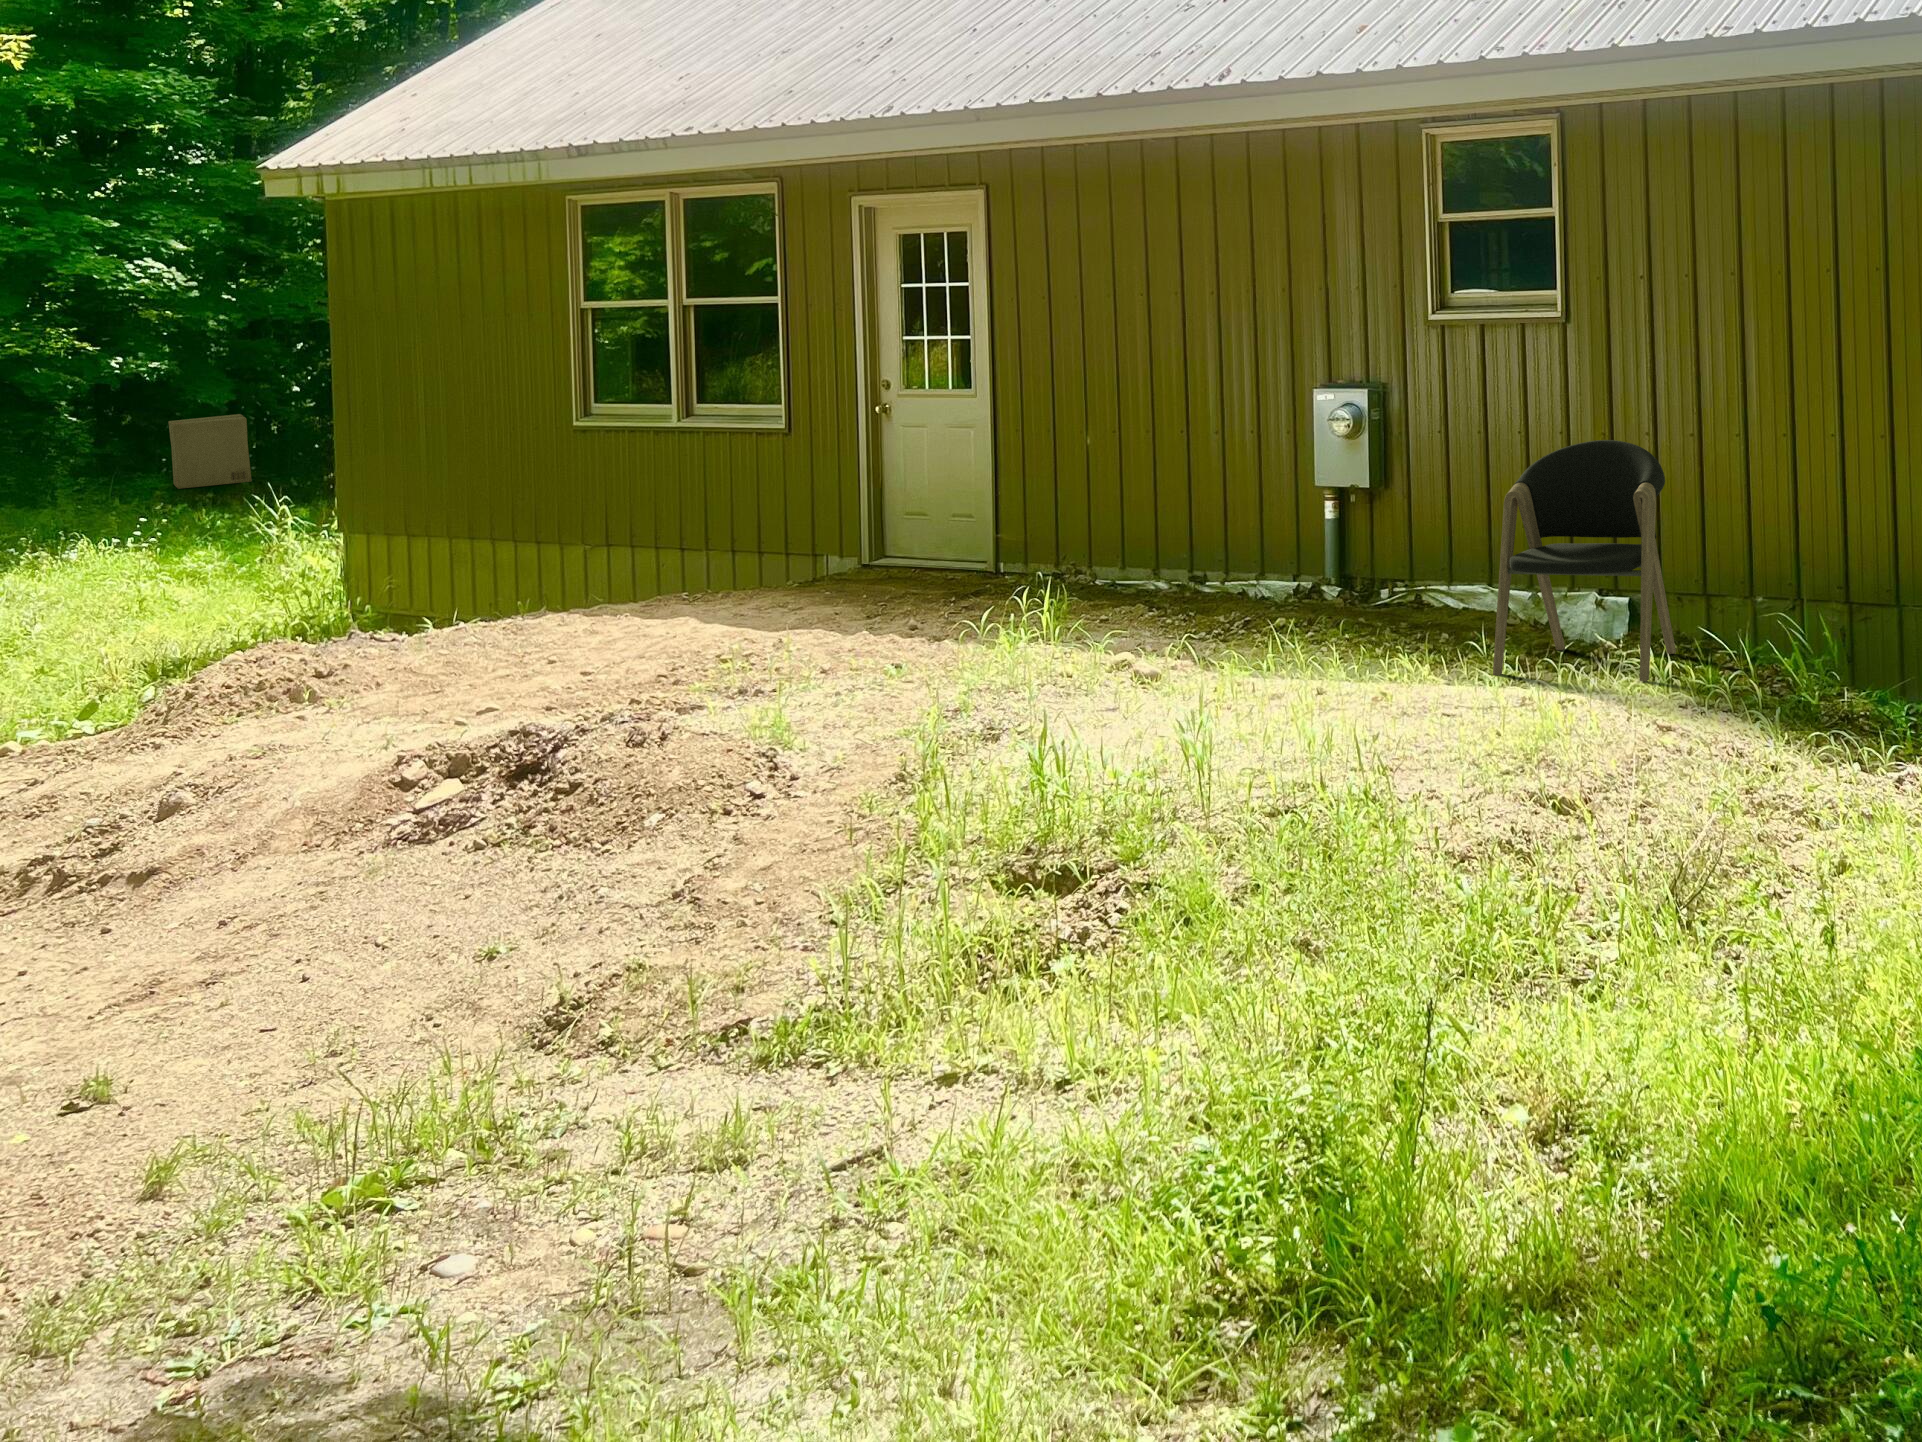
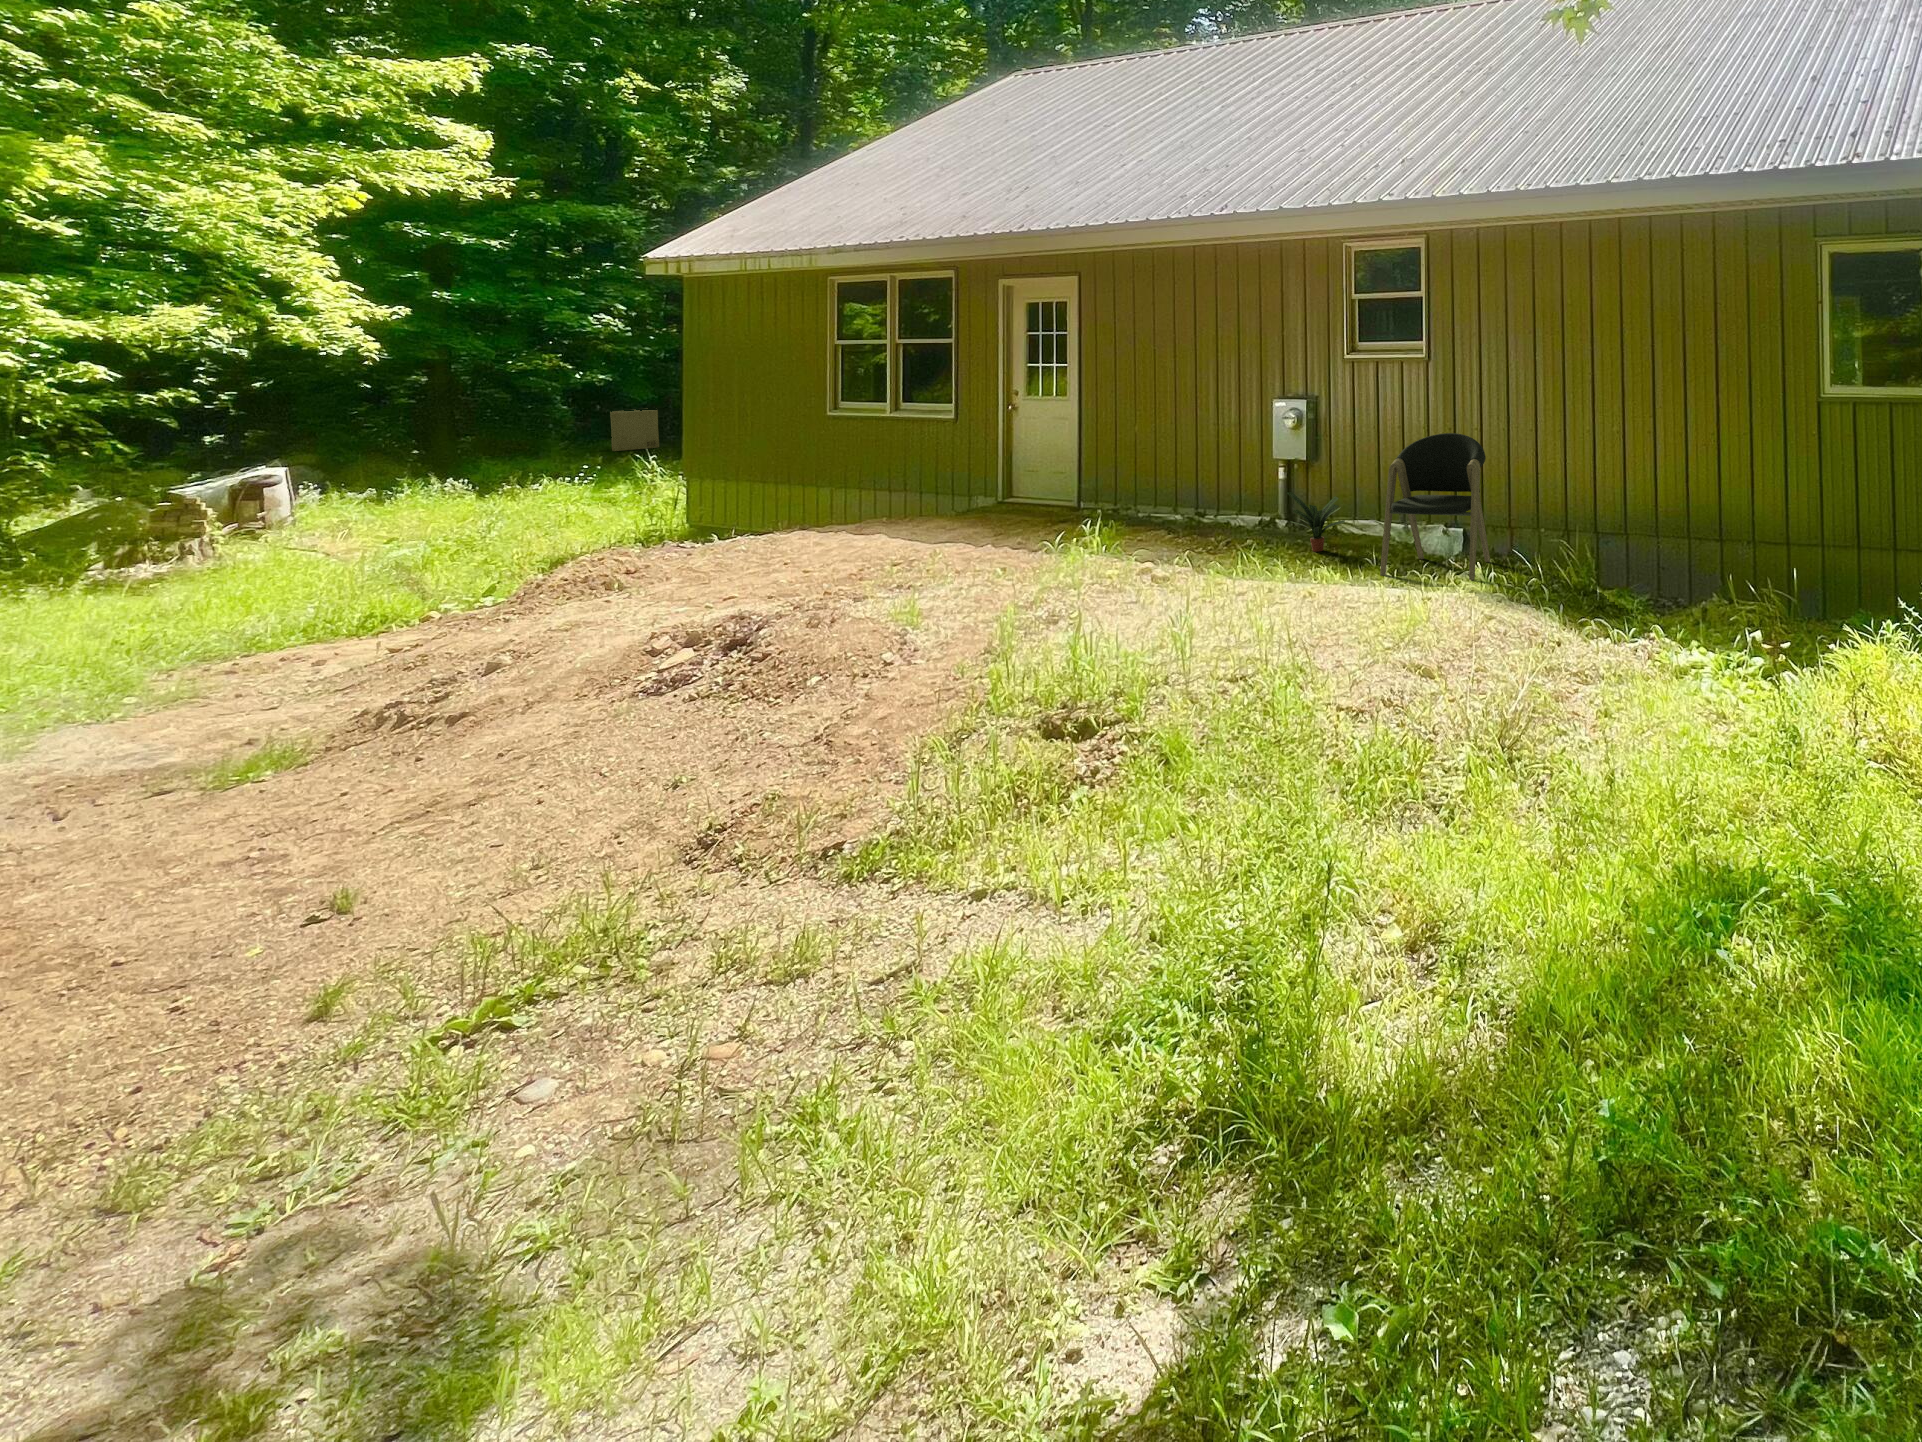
potted plant: none [1333,542,1432,640] -> present [1287,492,1345,552]

